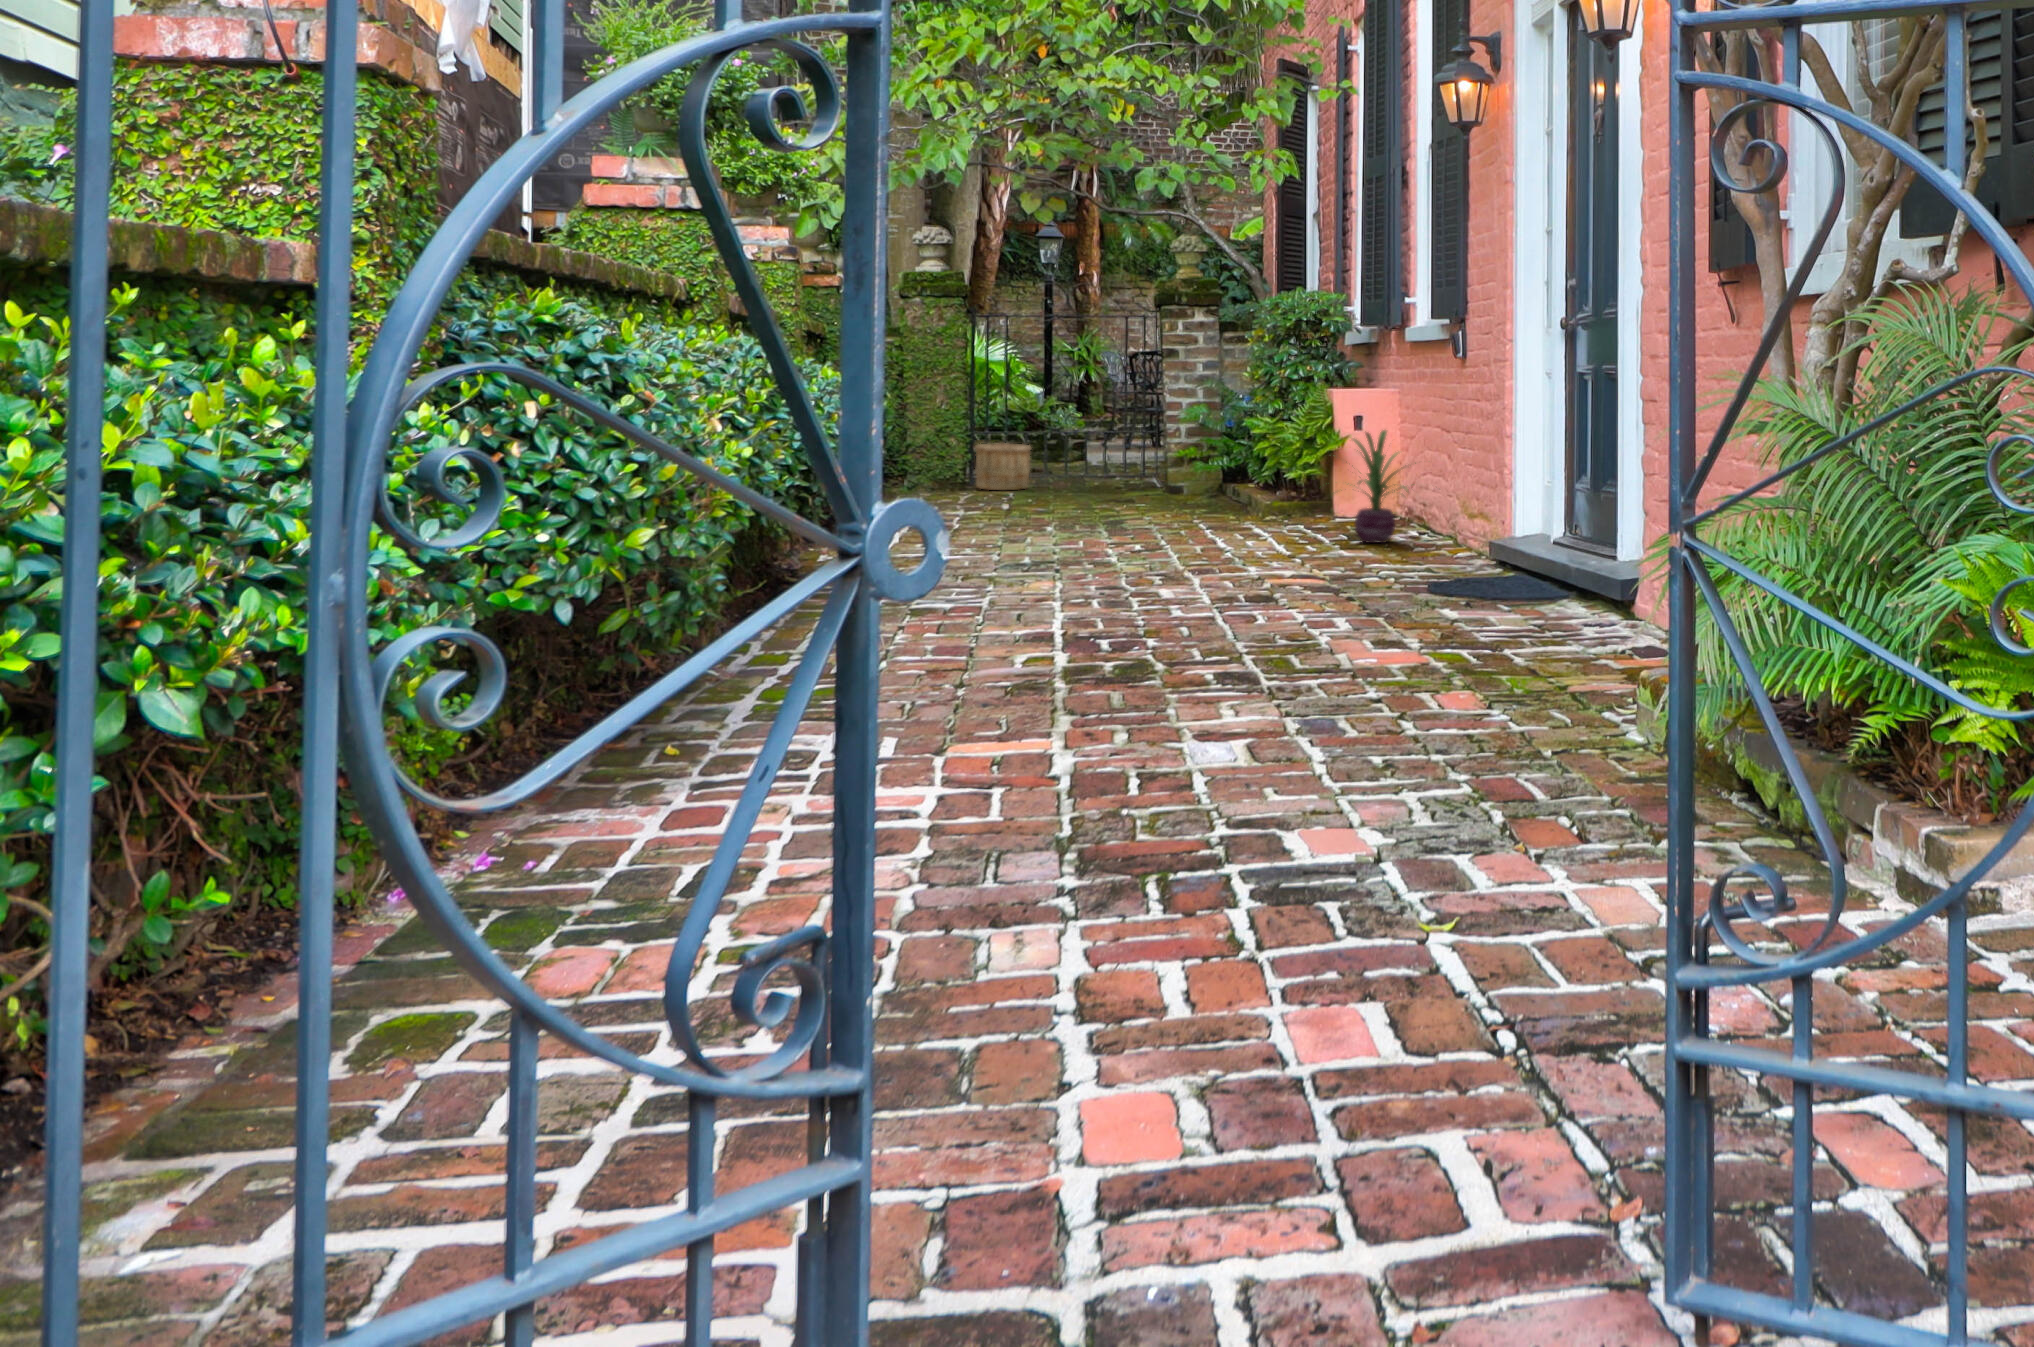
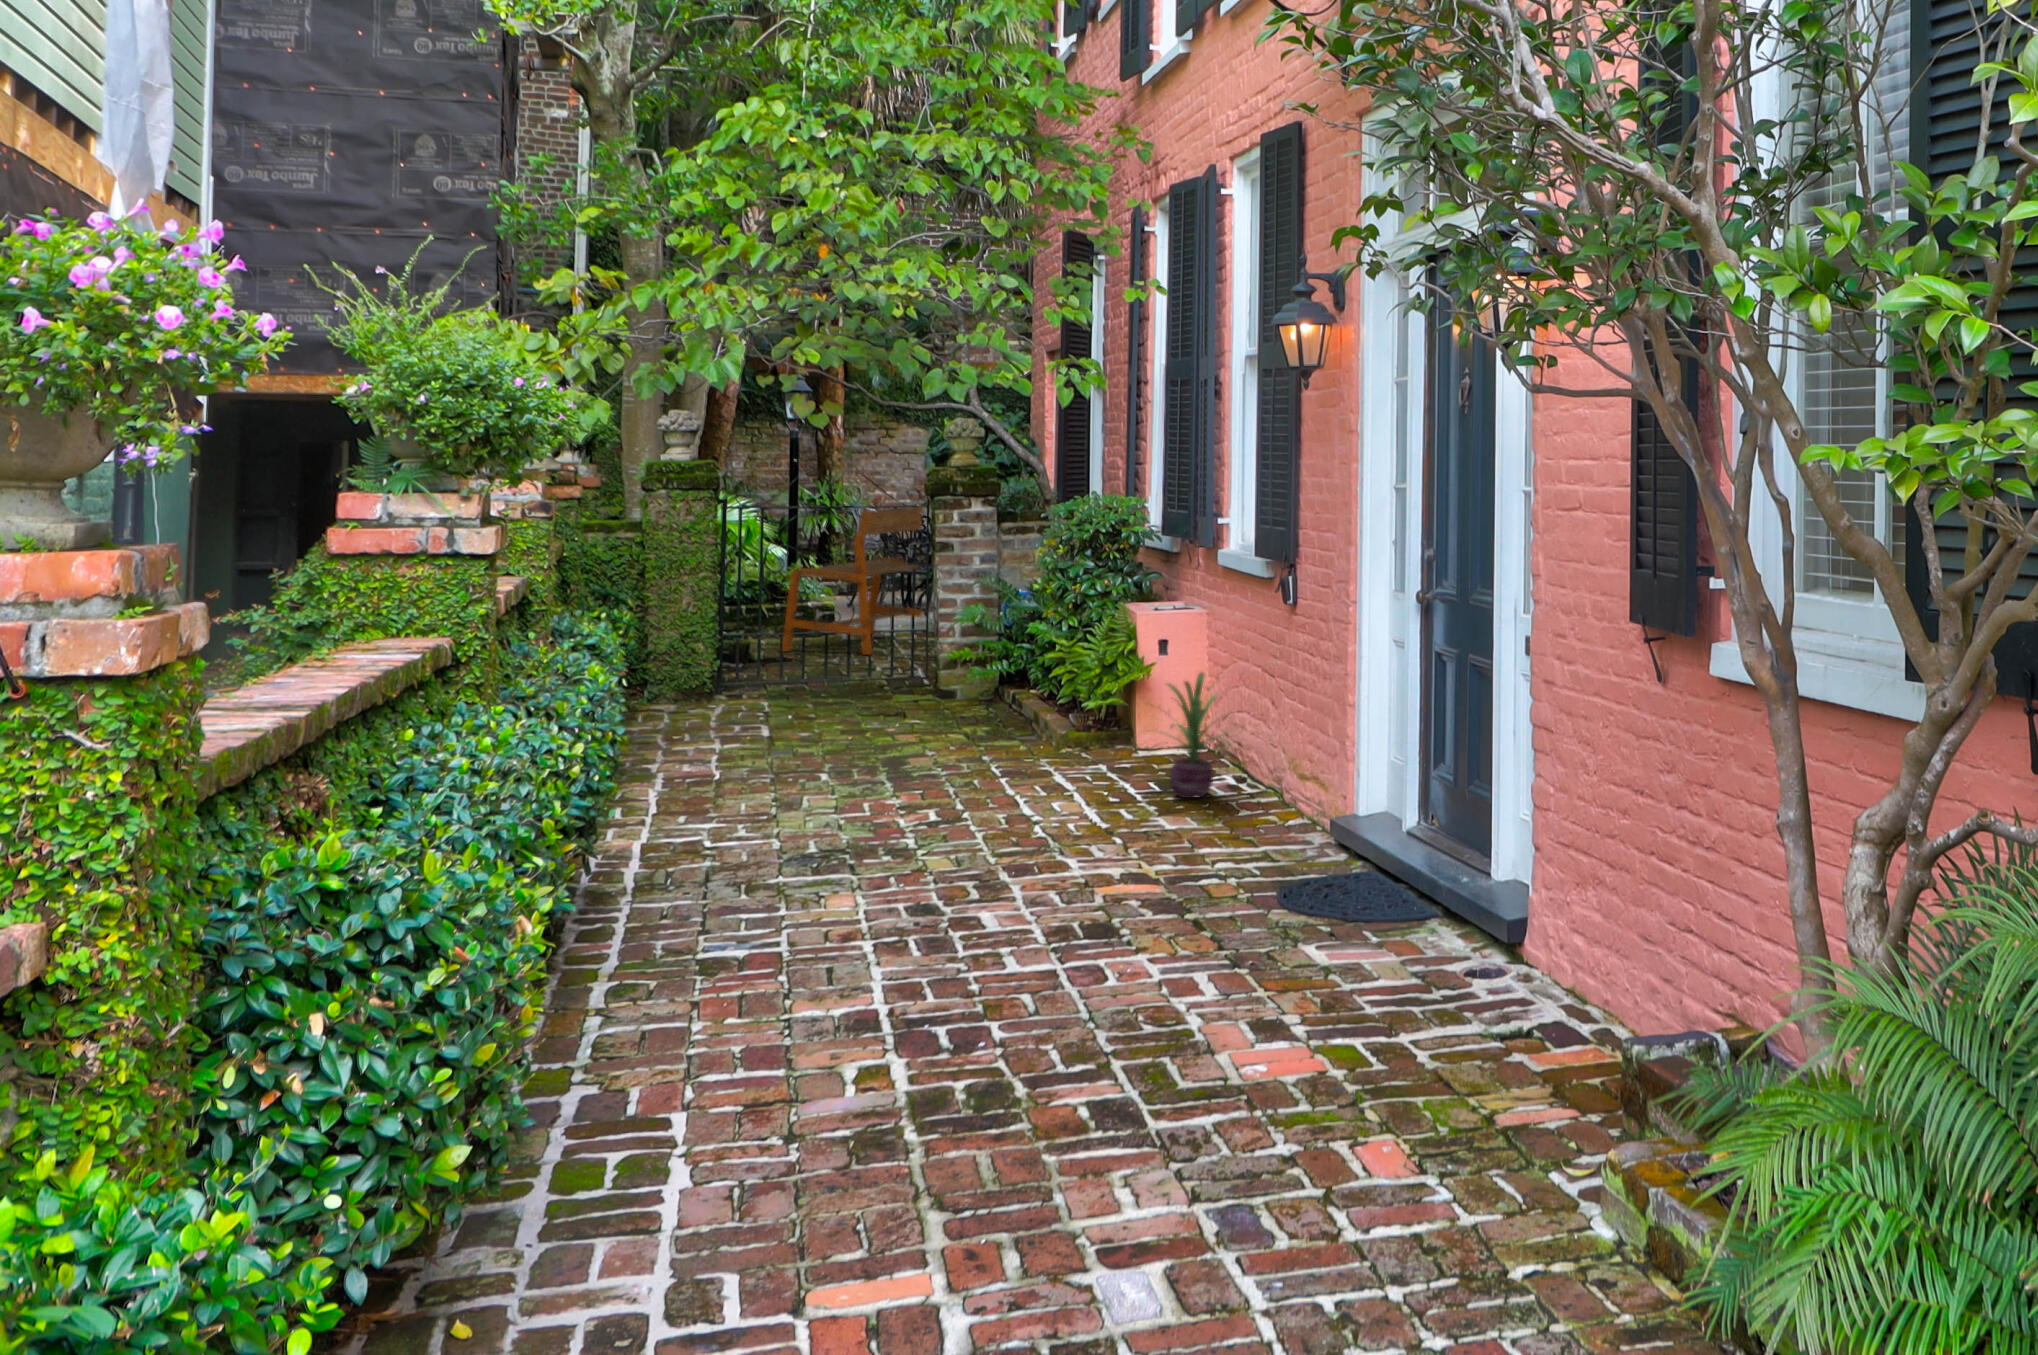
bench: none [1037,339,1185,475] -> present [782,506,924,655]
wooden bucket: present [975,443,1031,490] -> none [719,635,784,689]

